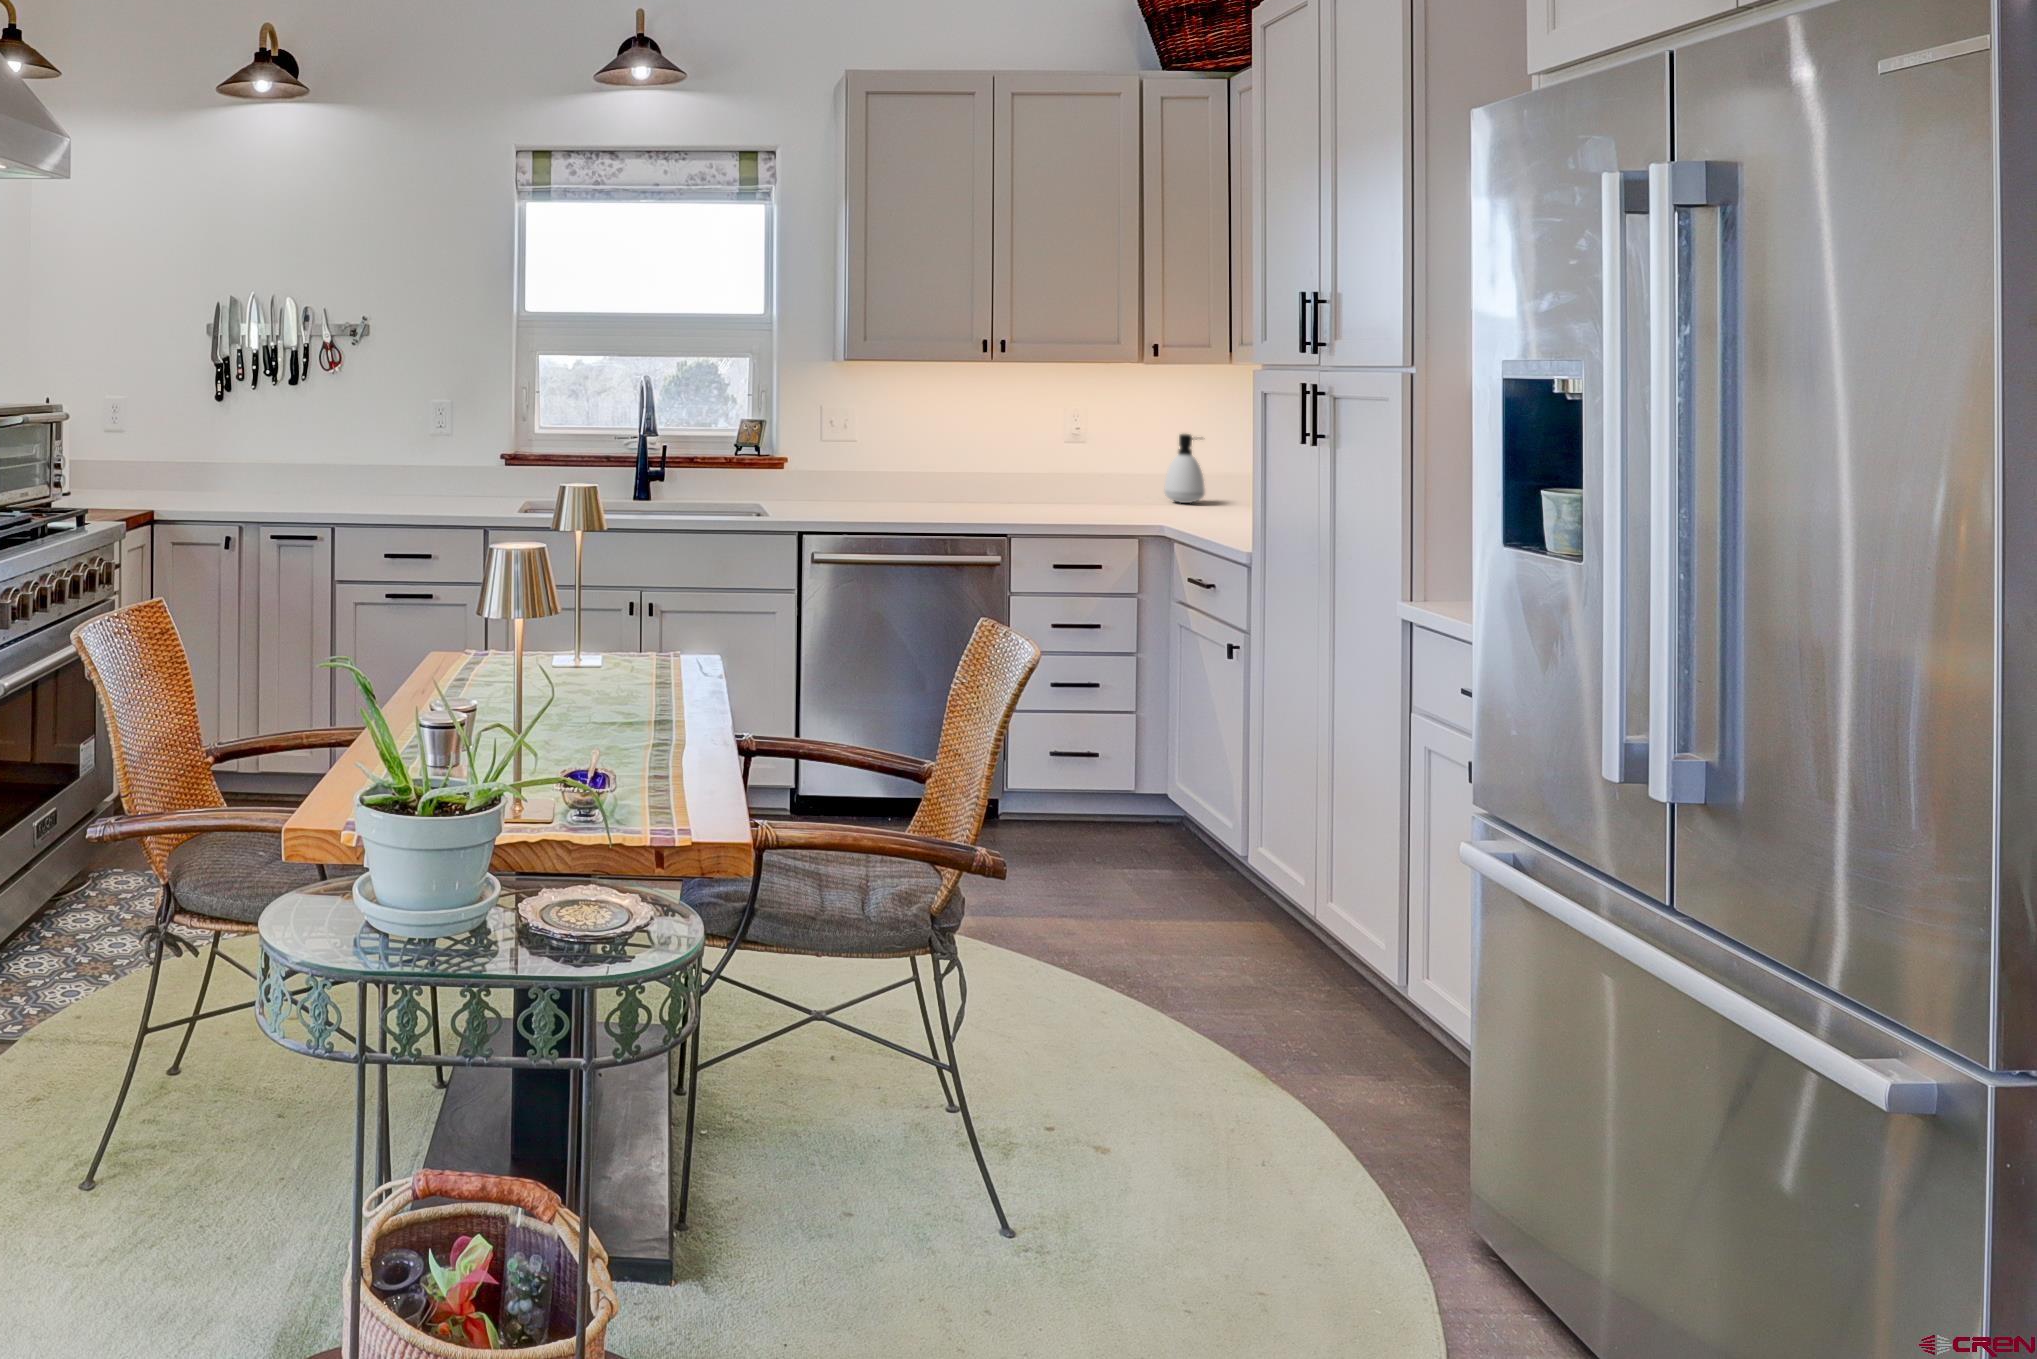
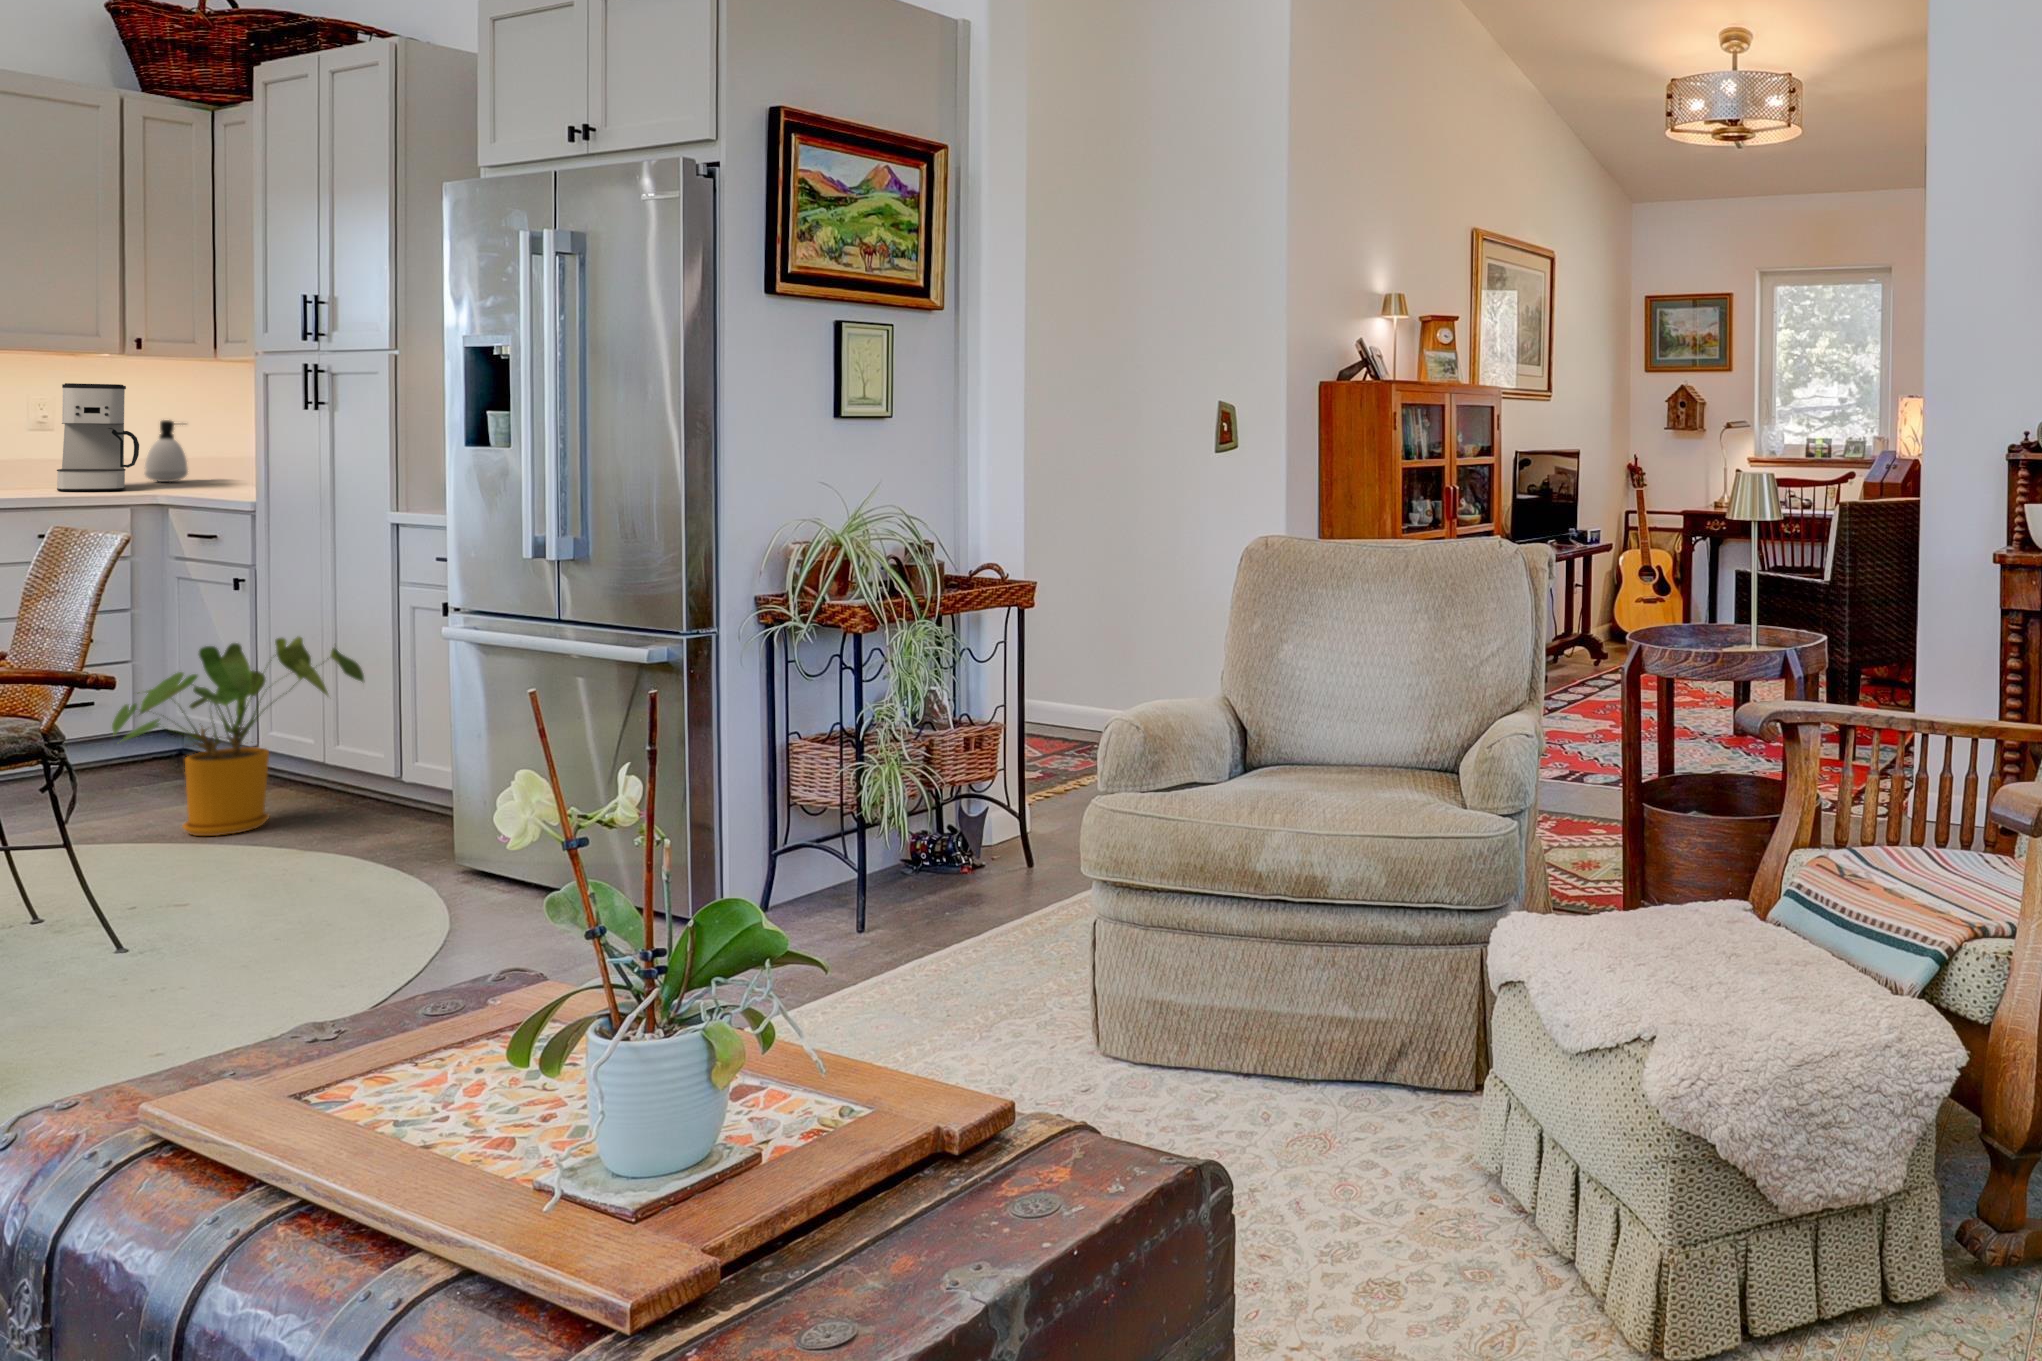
coffee maker: none [1082,395,1155,514] -> present [57,383,139,490]
house plant: none [1079,750,1367,1011] -> present [112,637,364,836]

